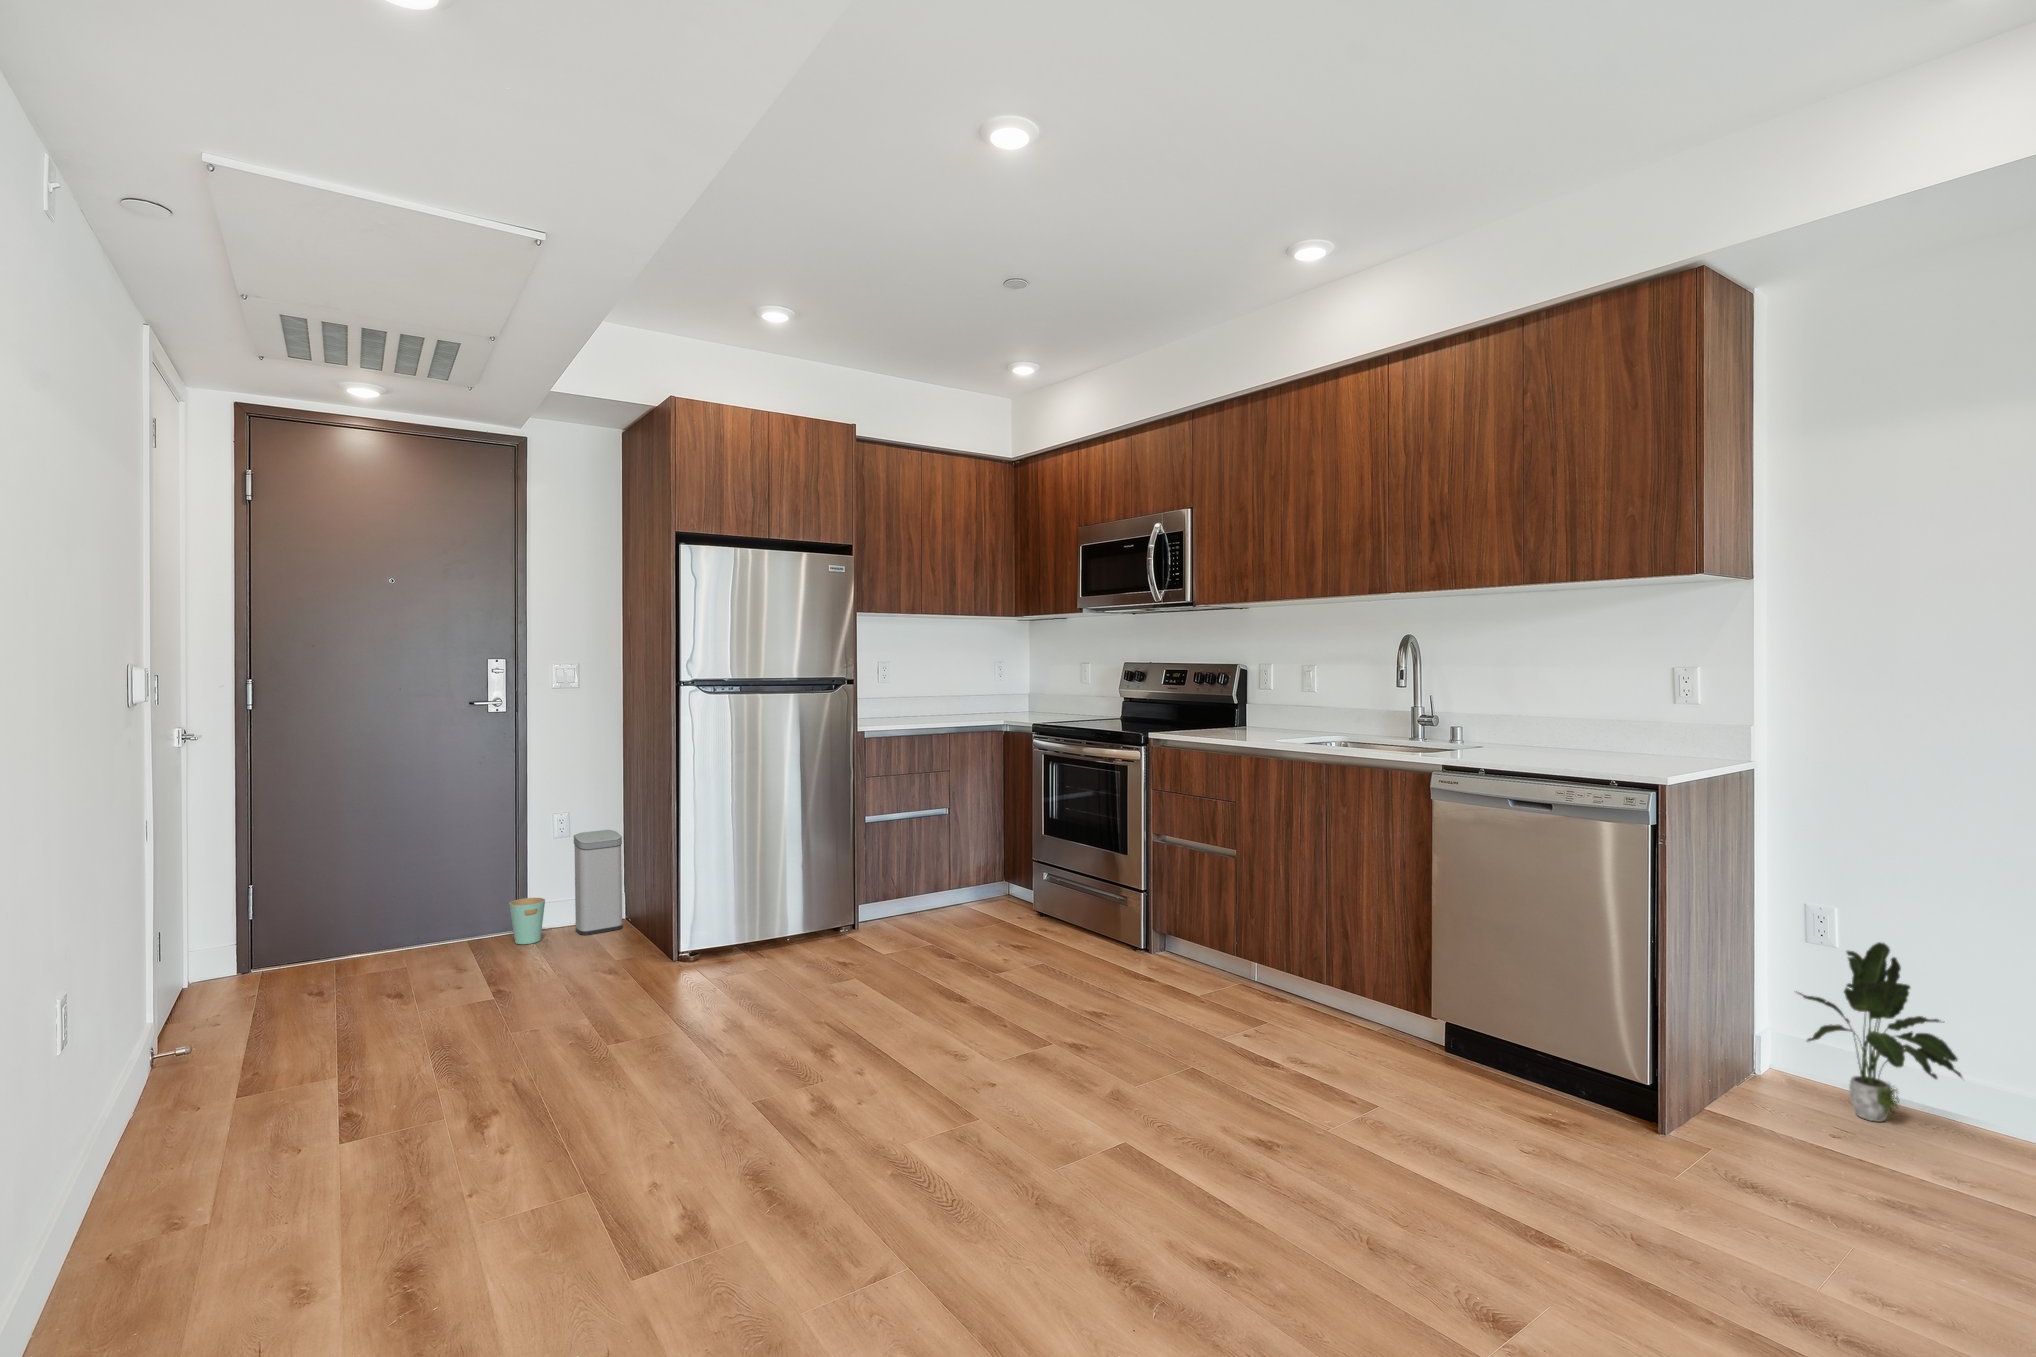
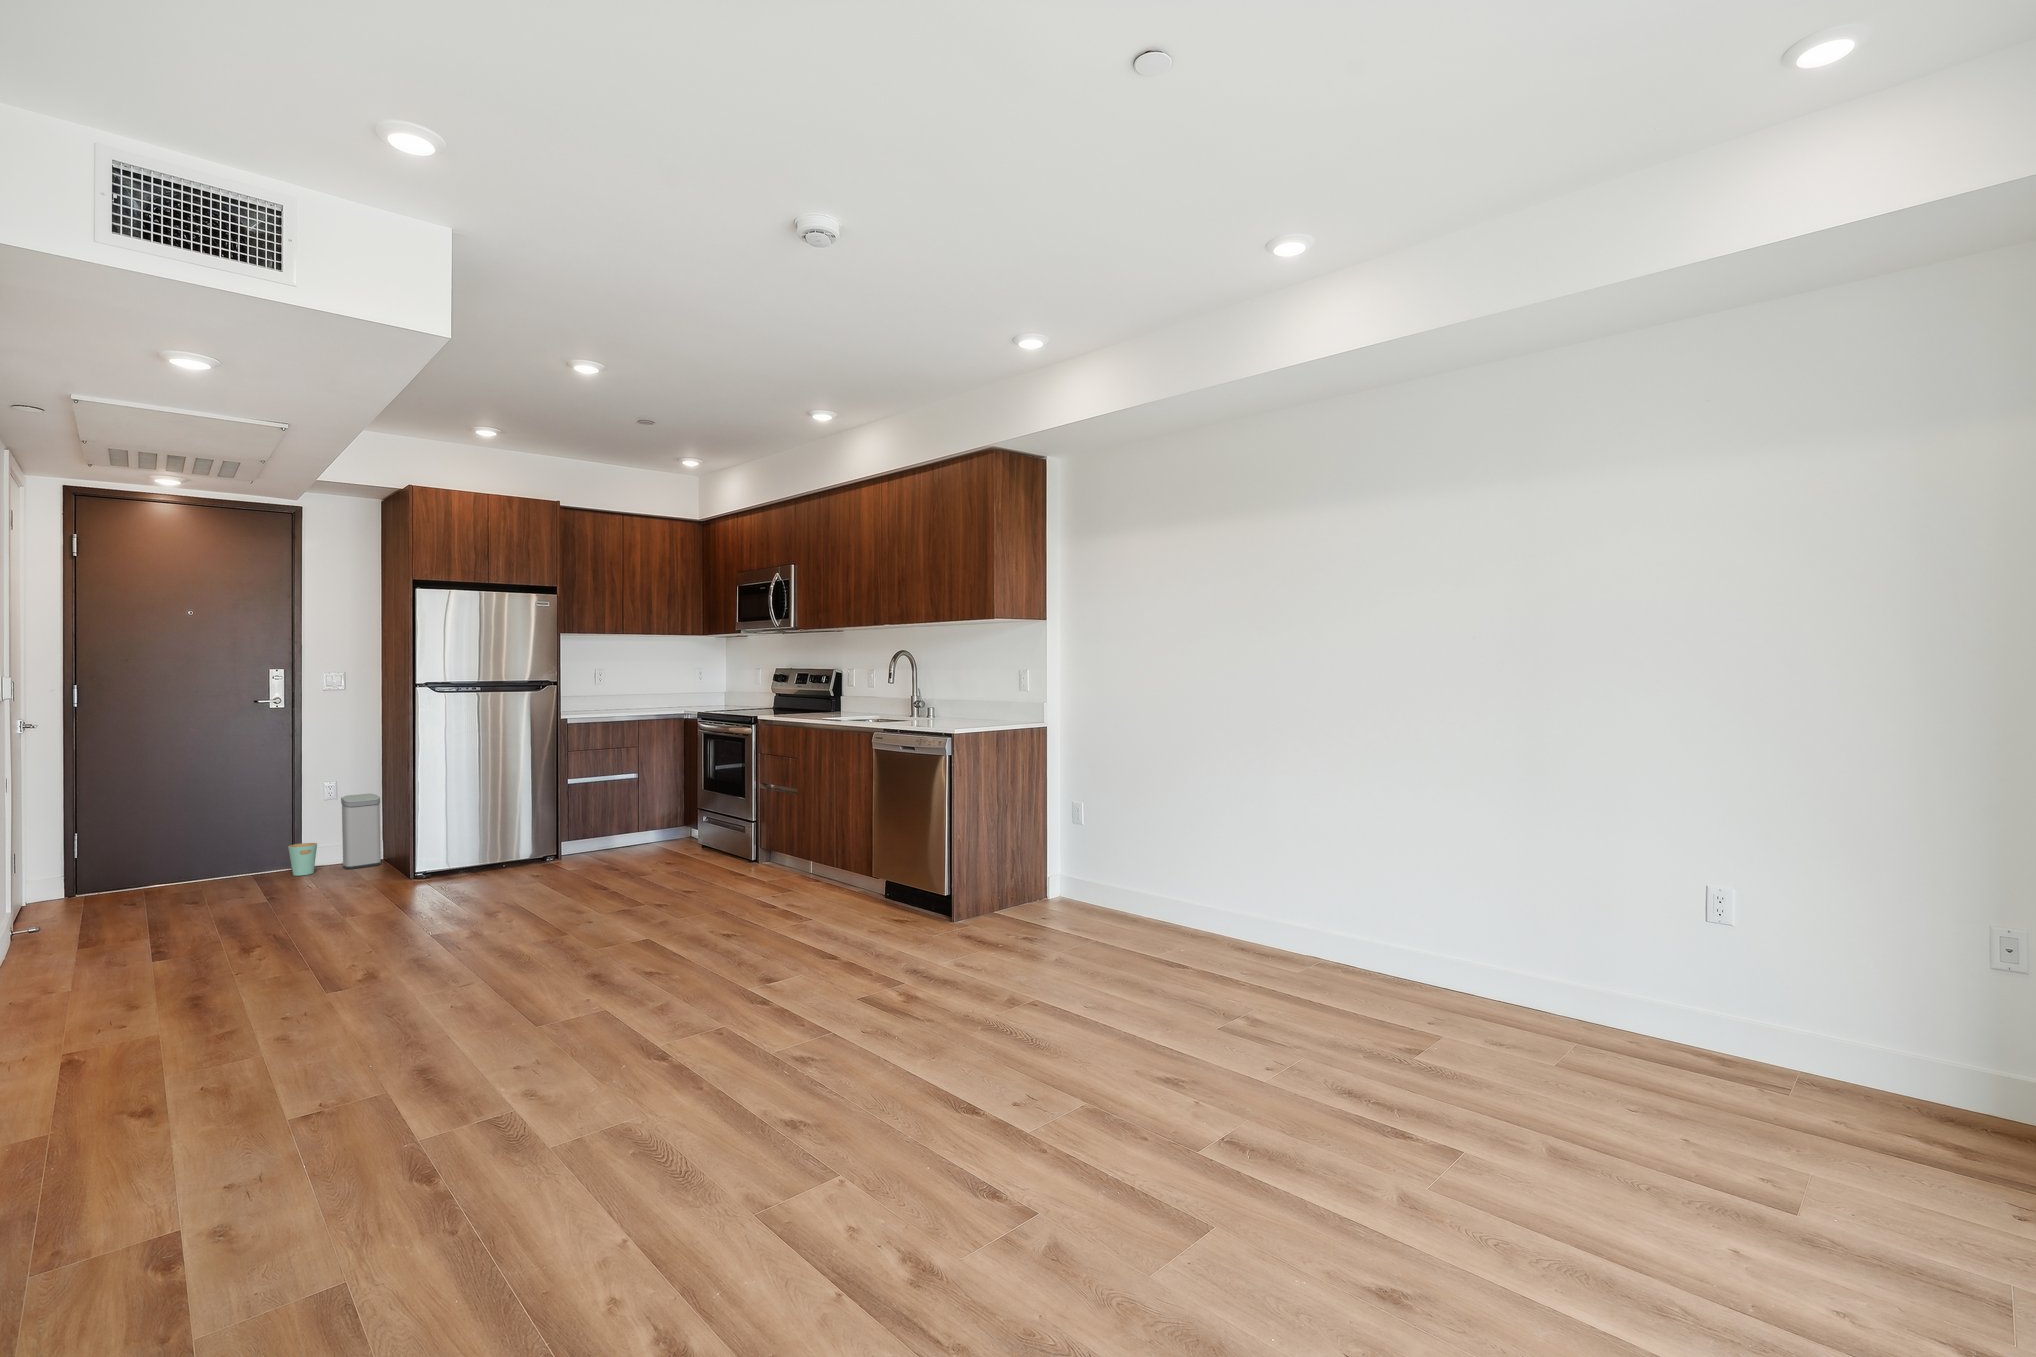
potted plant: present [1798,942,1962,1122] -> none [1048,819,1123,916]

